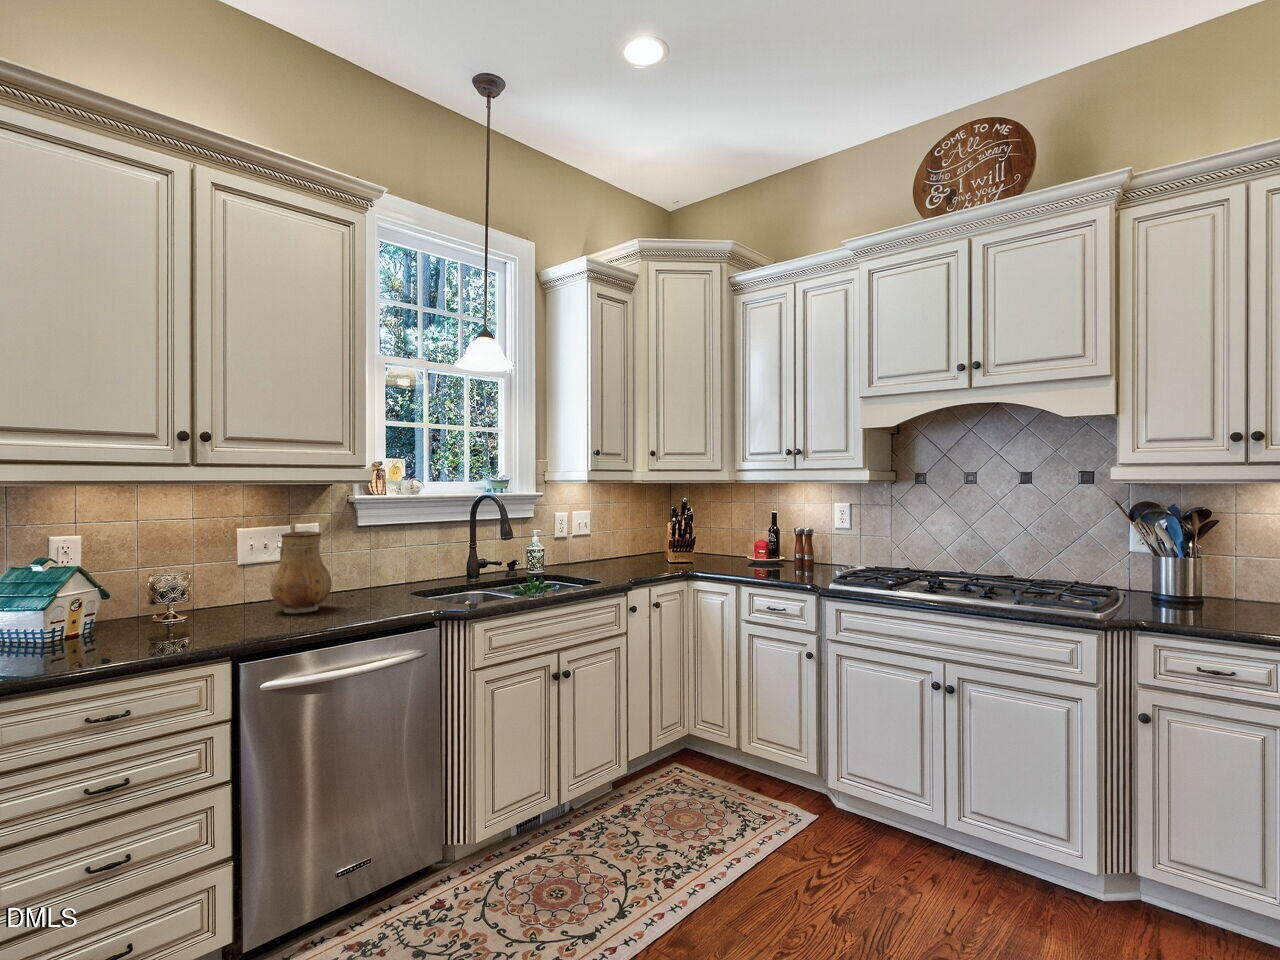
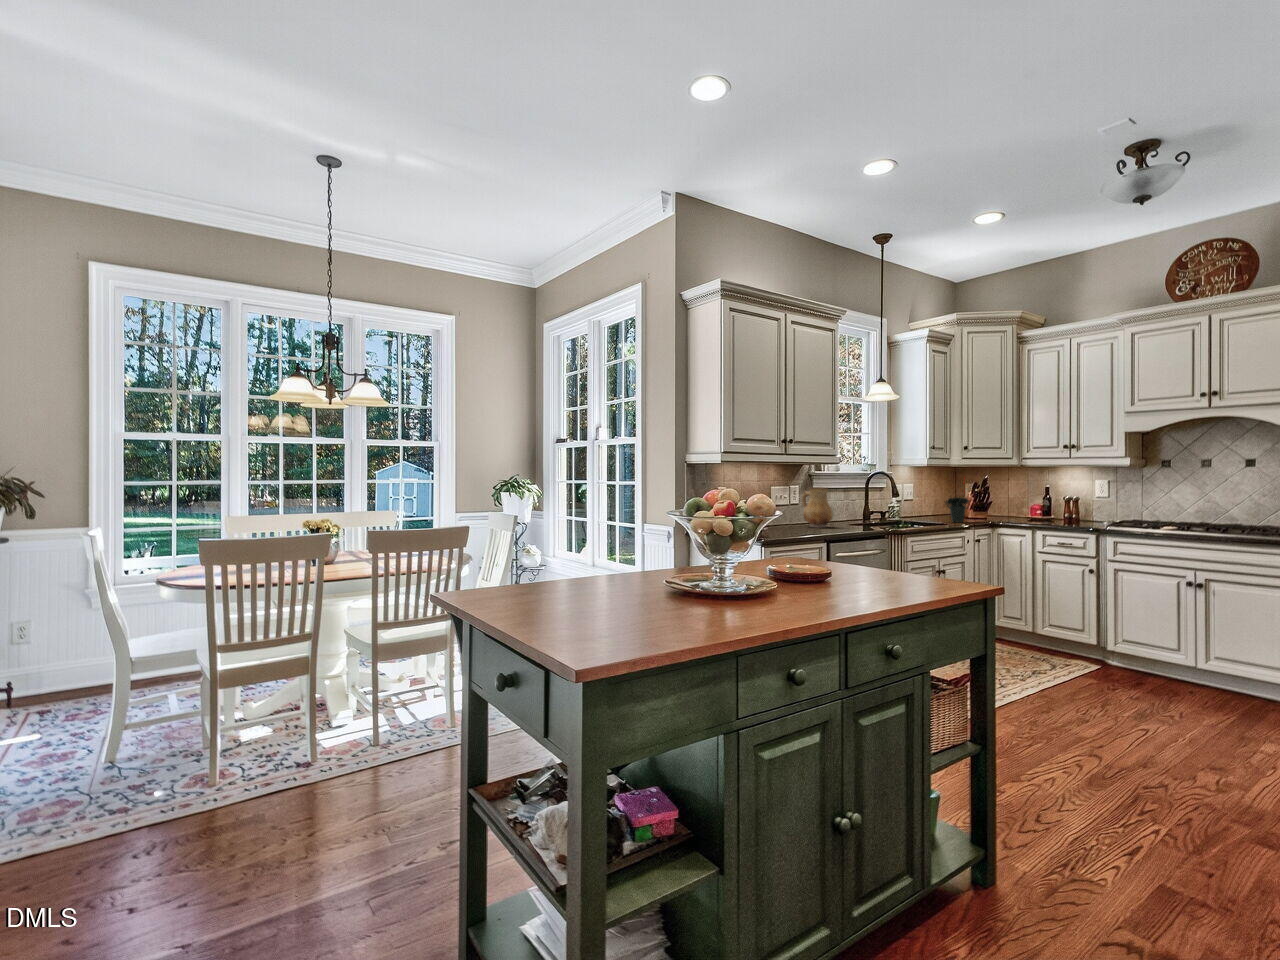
potted plant: none [618,497,655,571] -> present [945,483,970,523]

